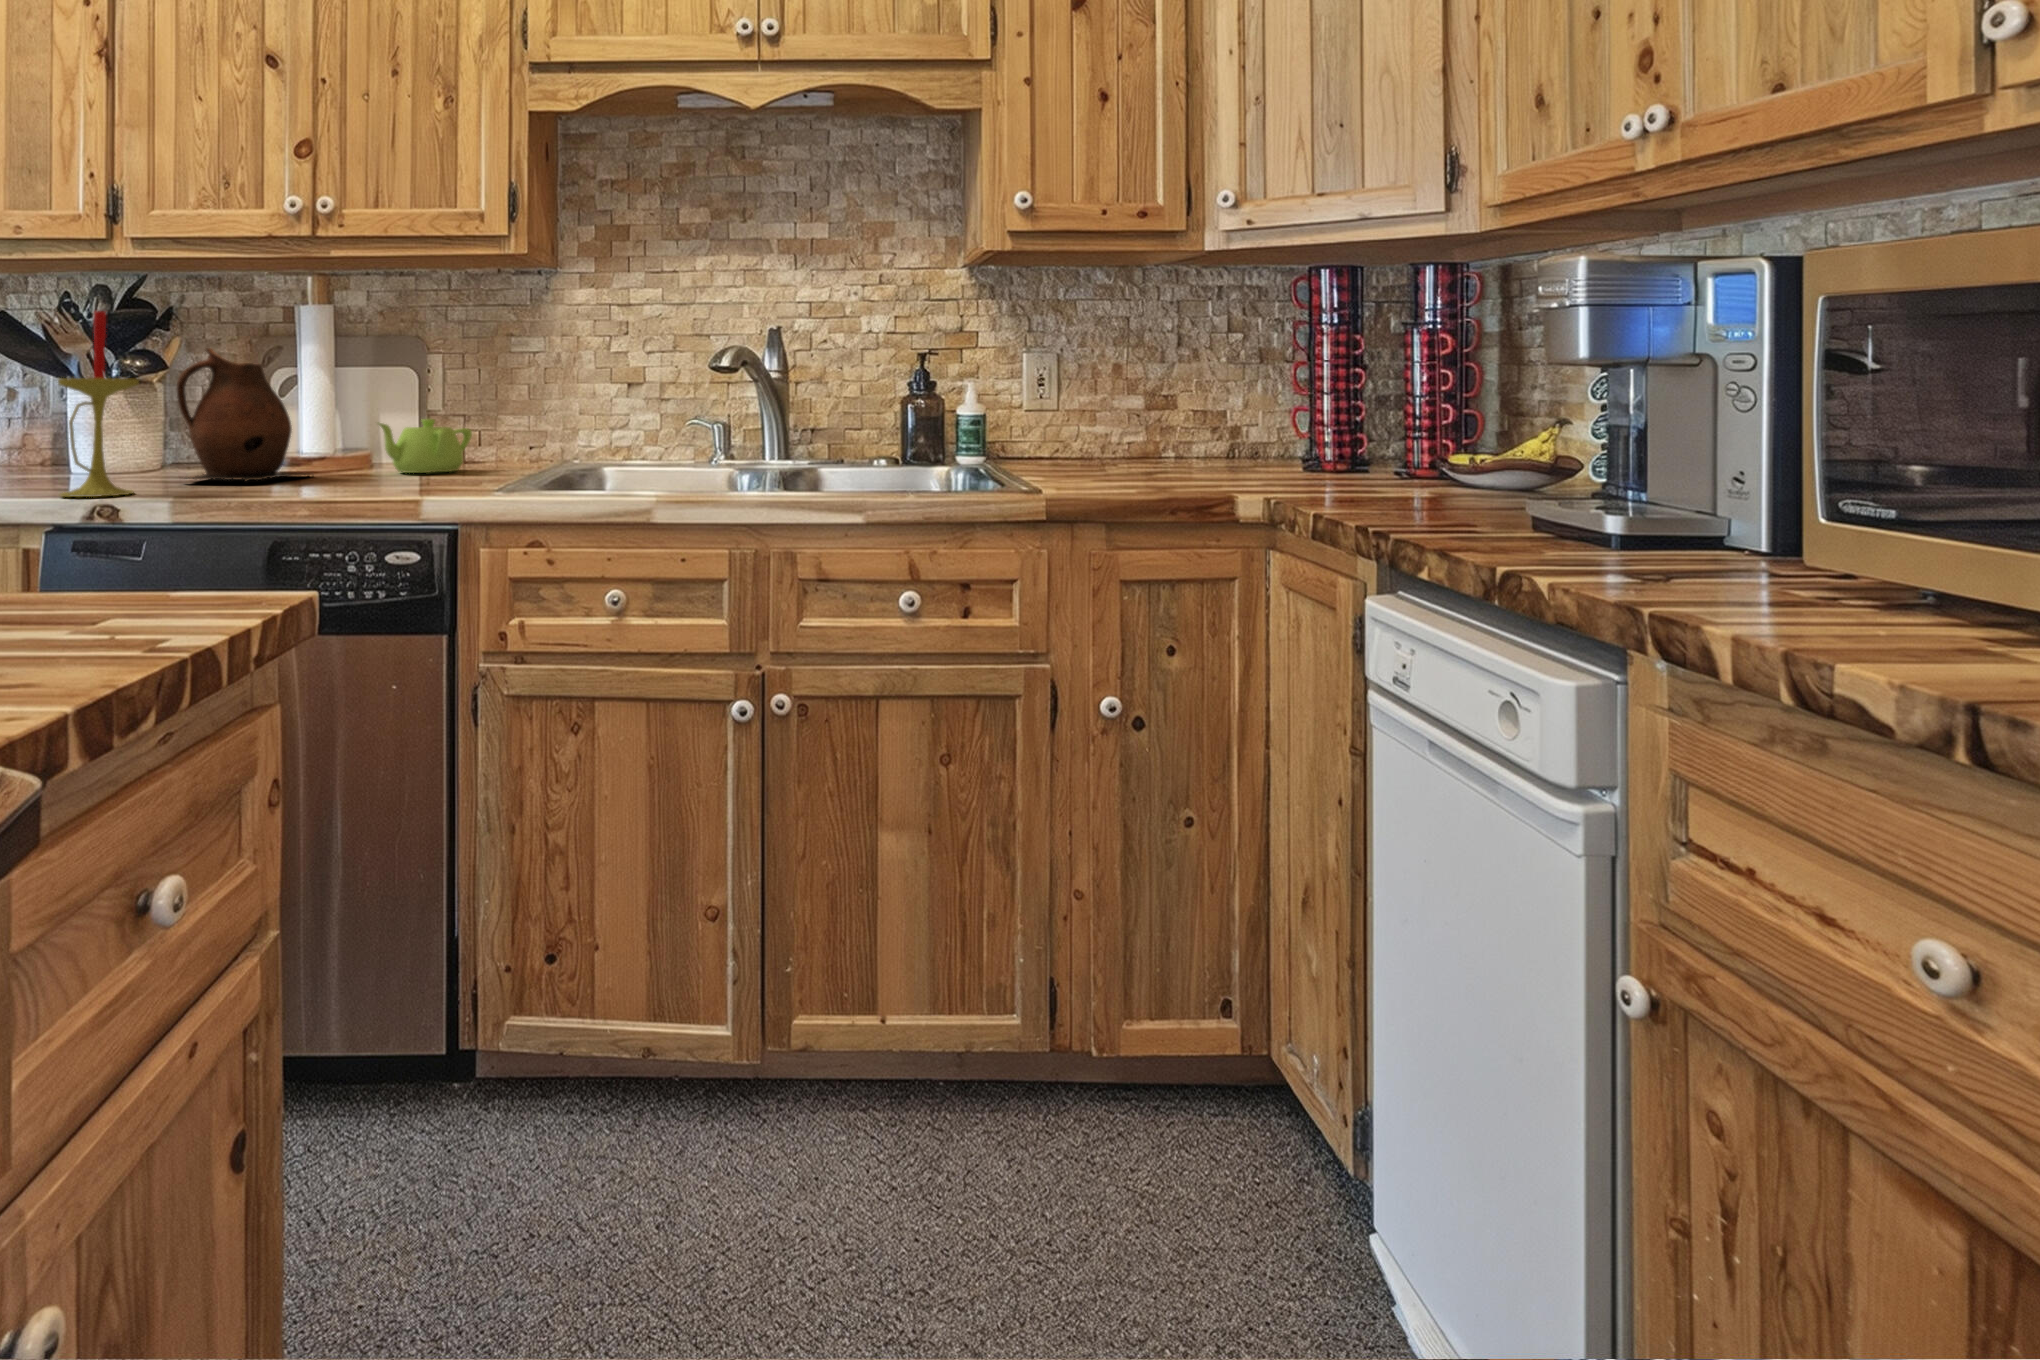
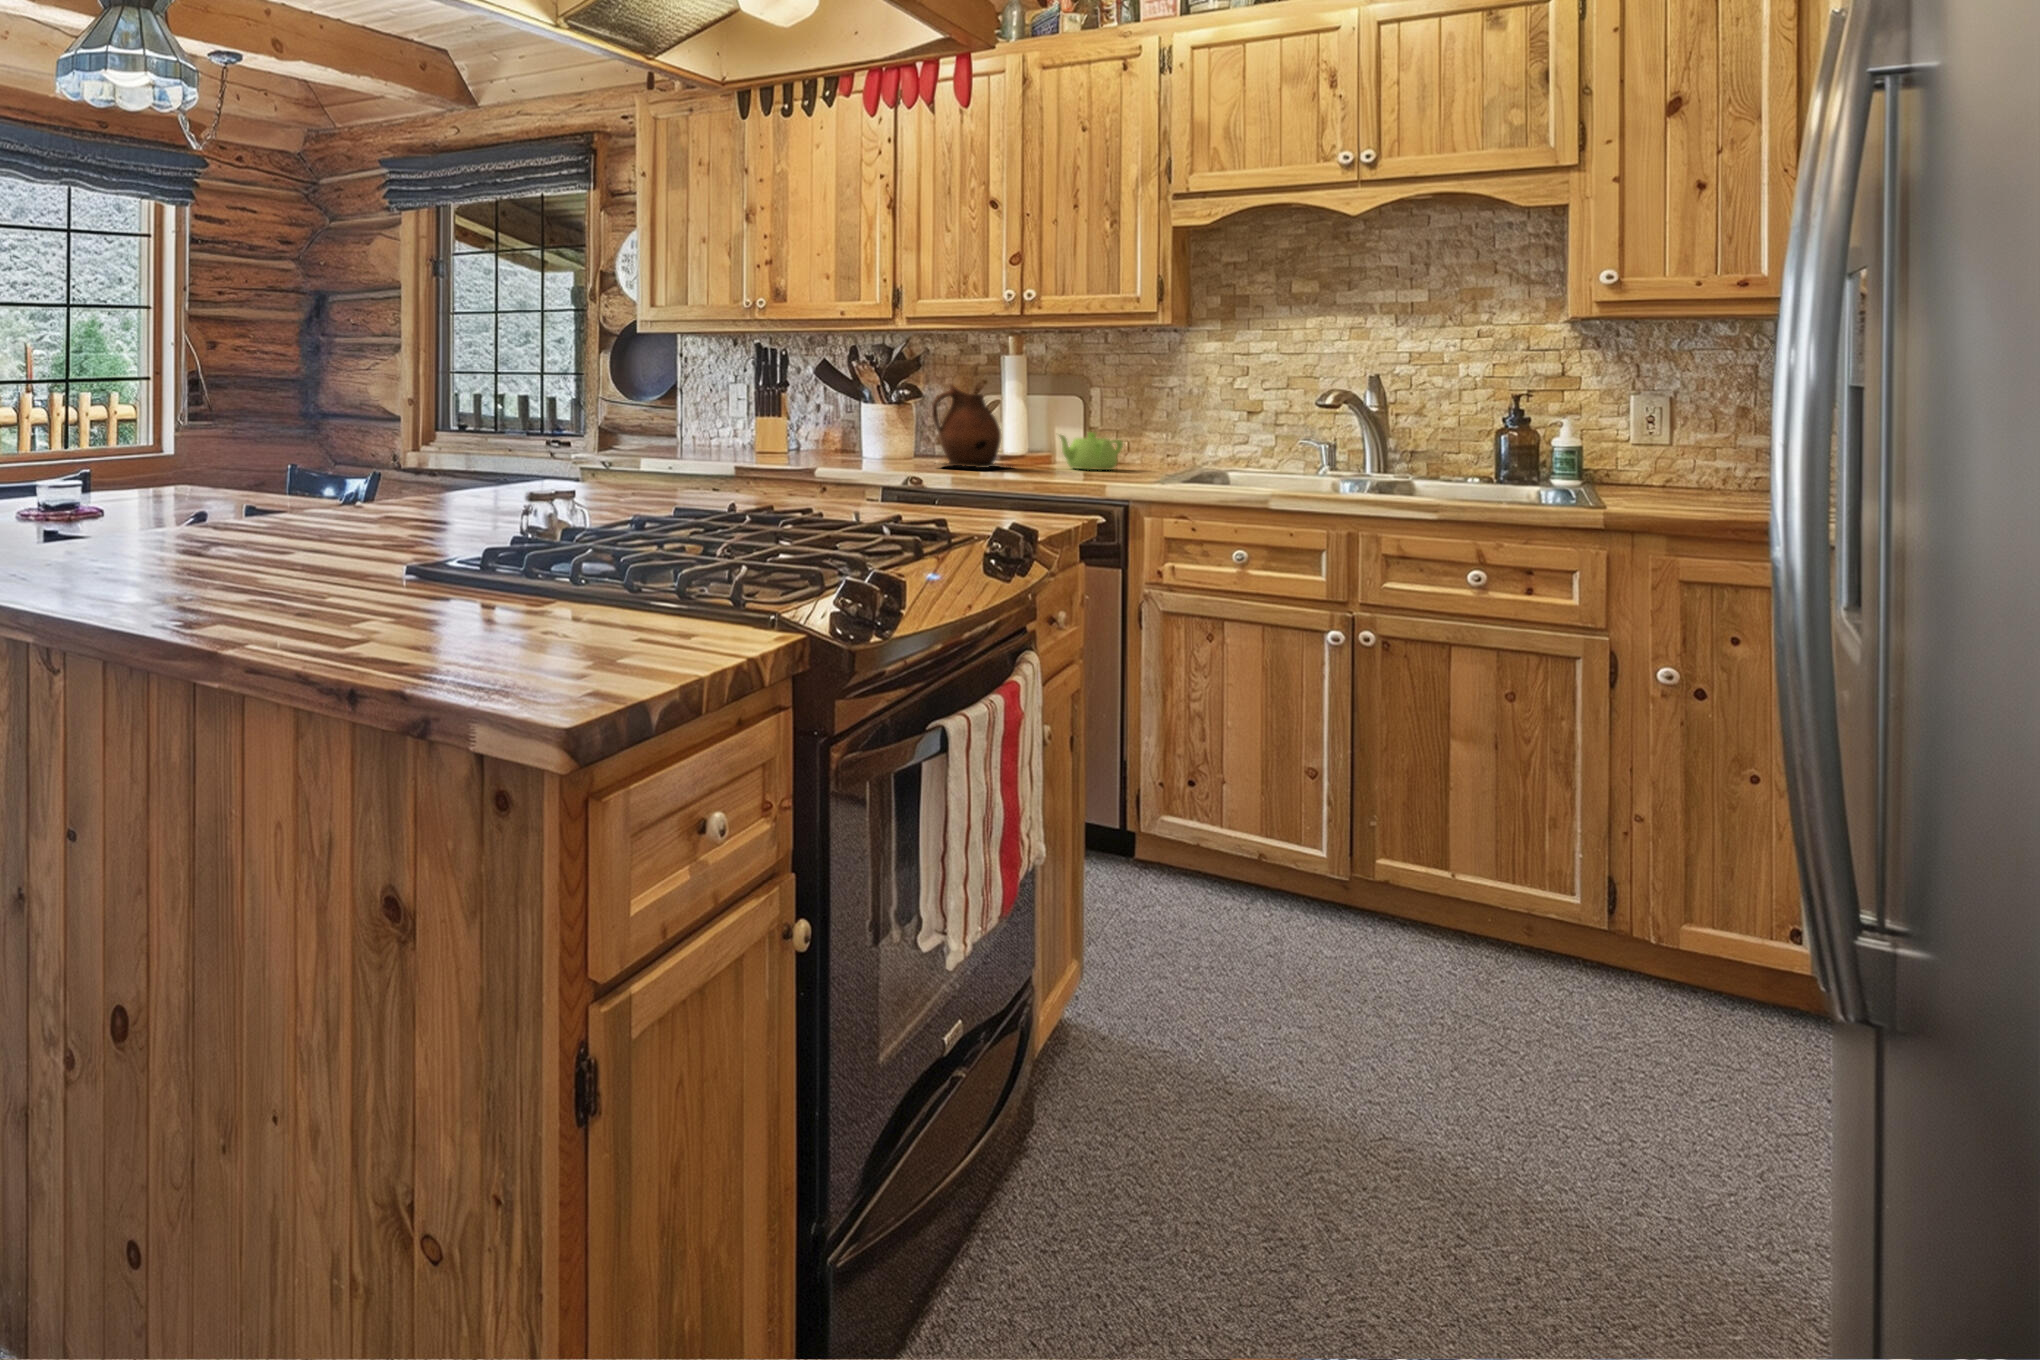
candle: present [58,311,139,497] -> none [876,361,921,472]

